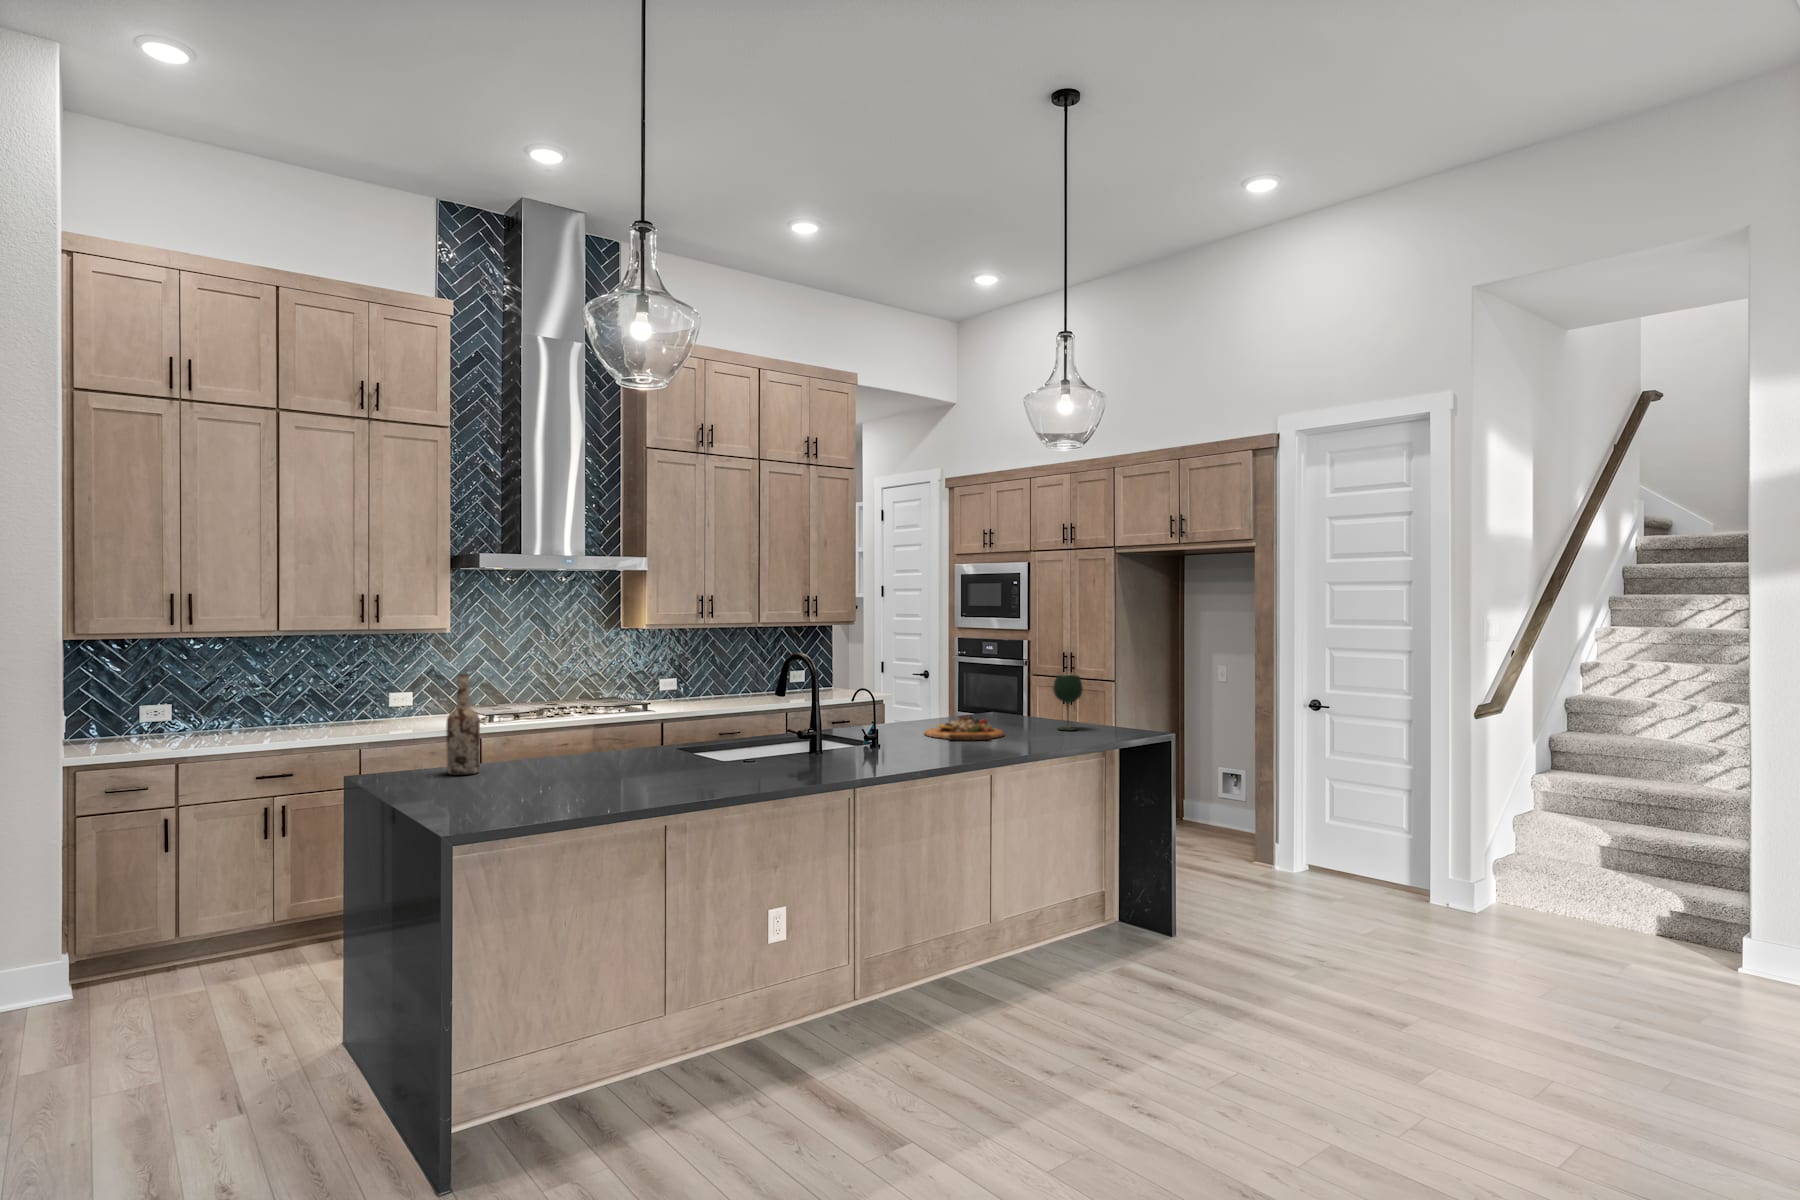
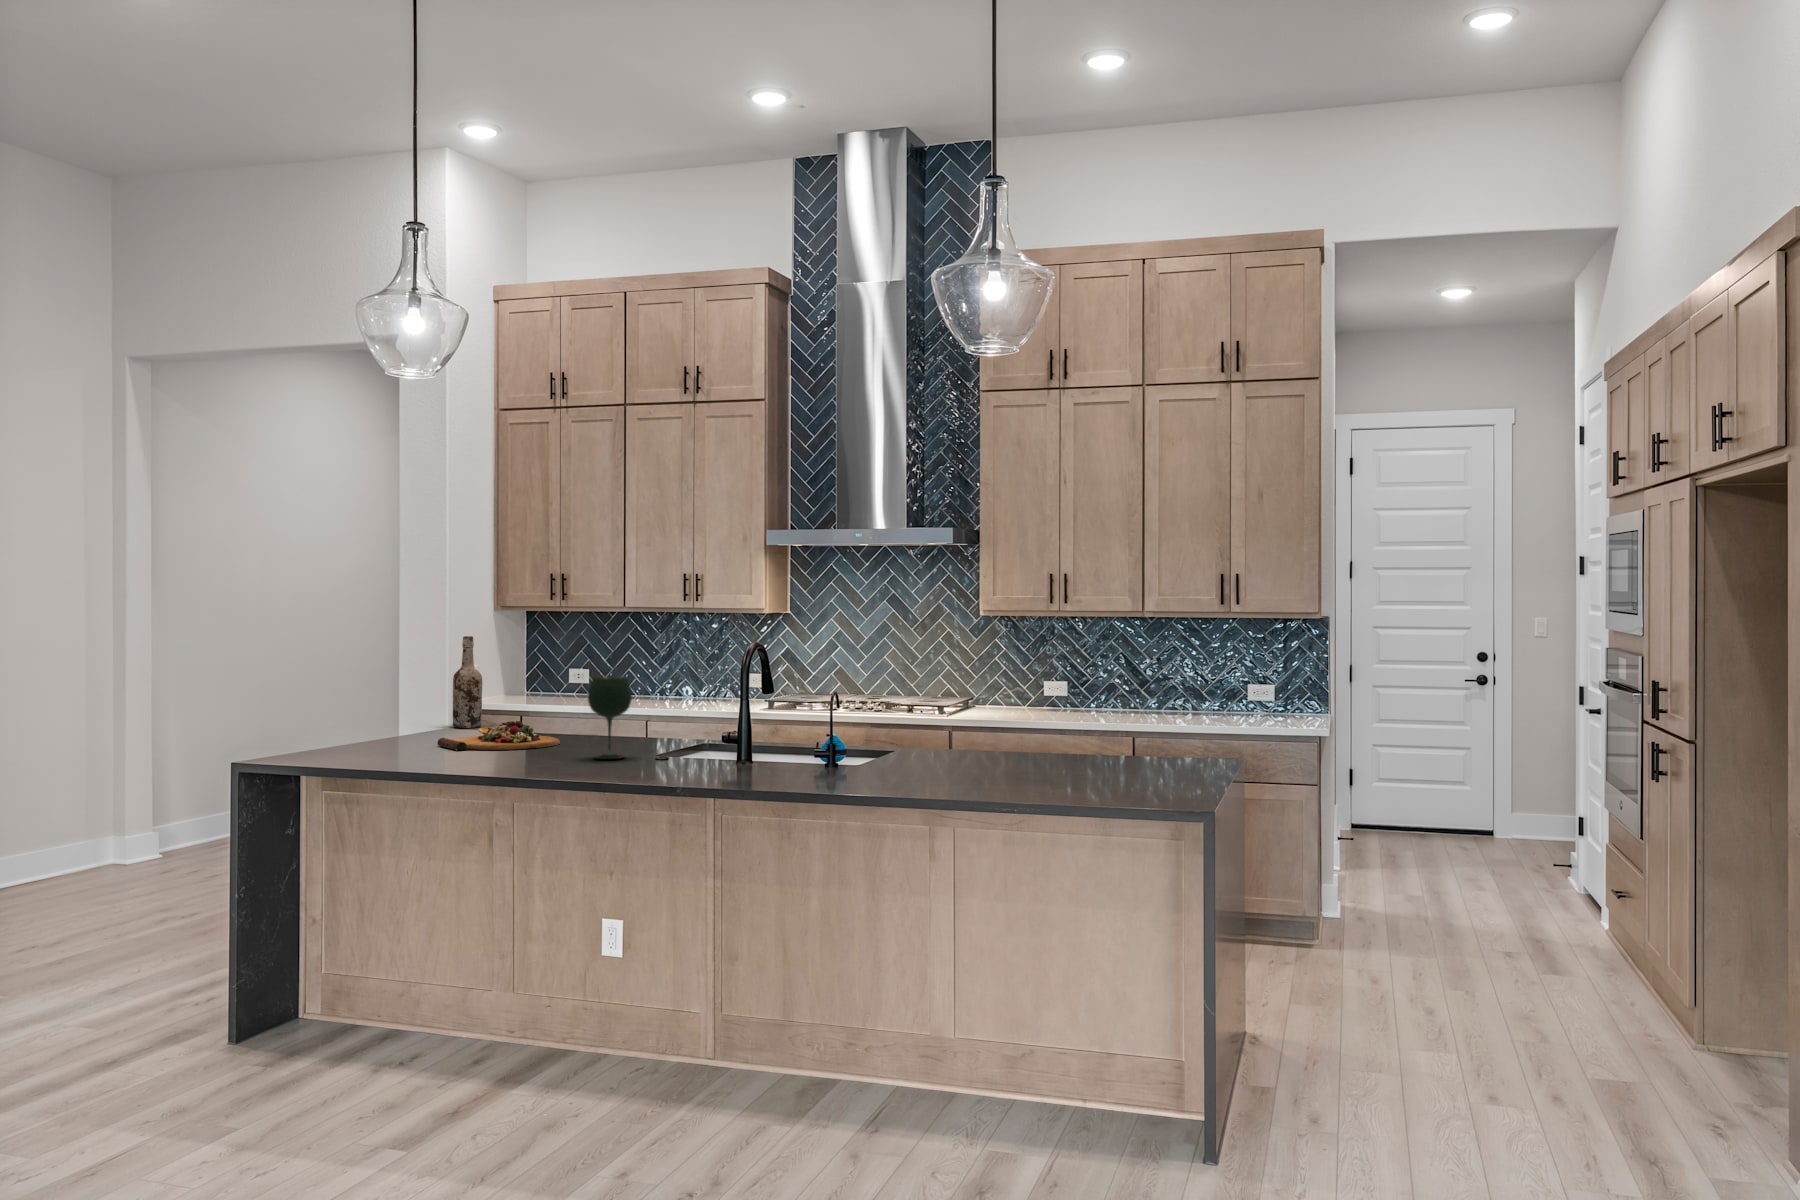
wine glass: present [1053,675,1083,730] -> present [588,677,632,759]
cutting board: present [925,716,1004,740] -> present [437,721,560,750]

